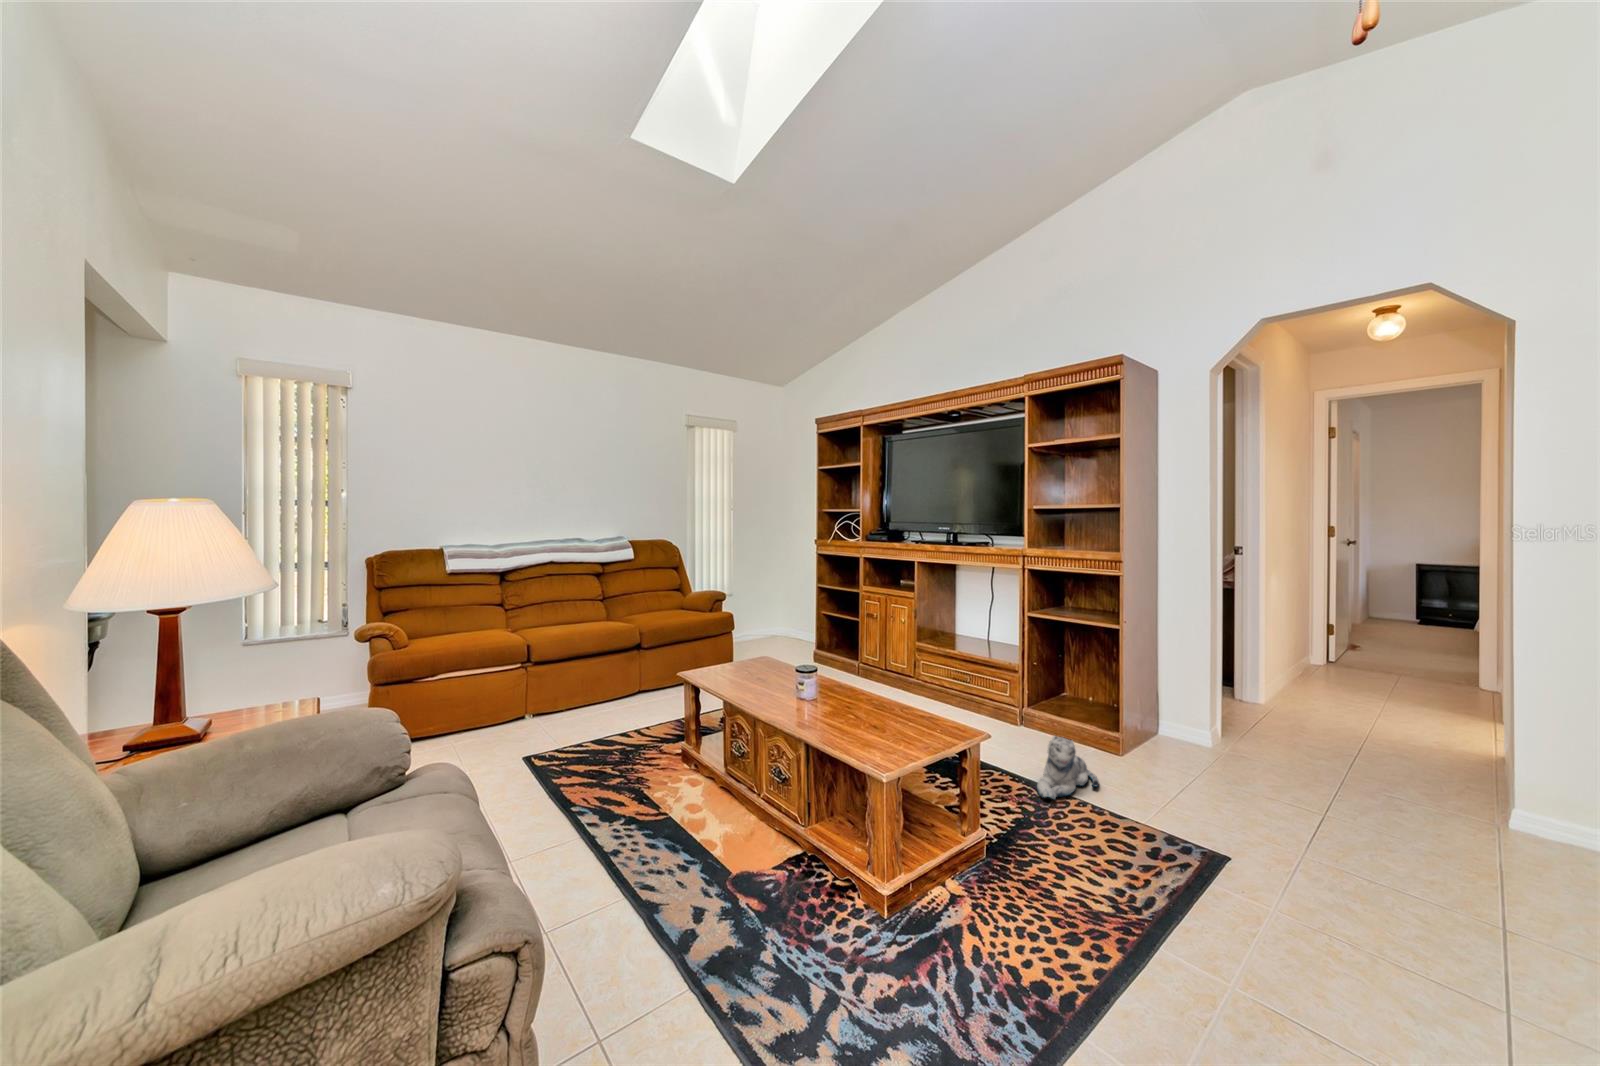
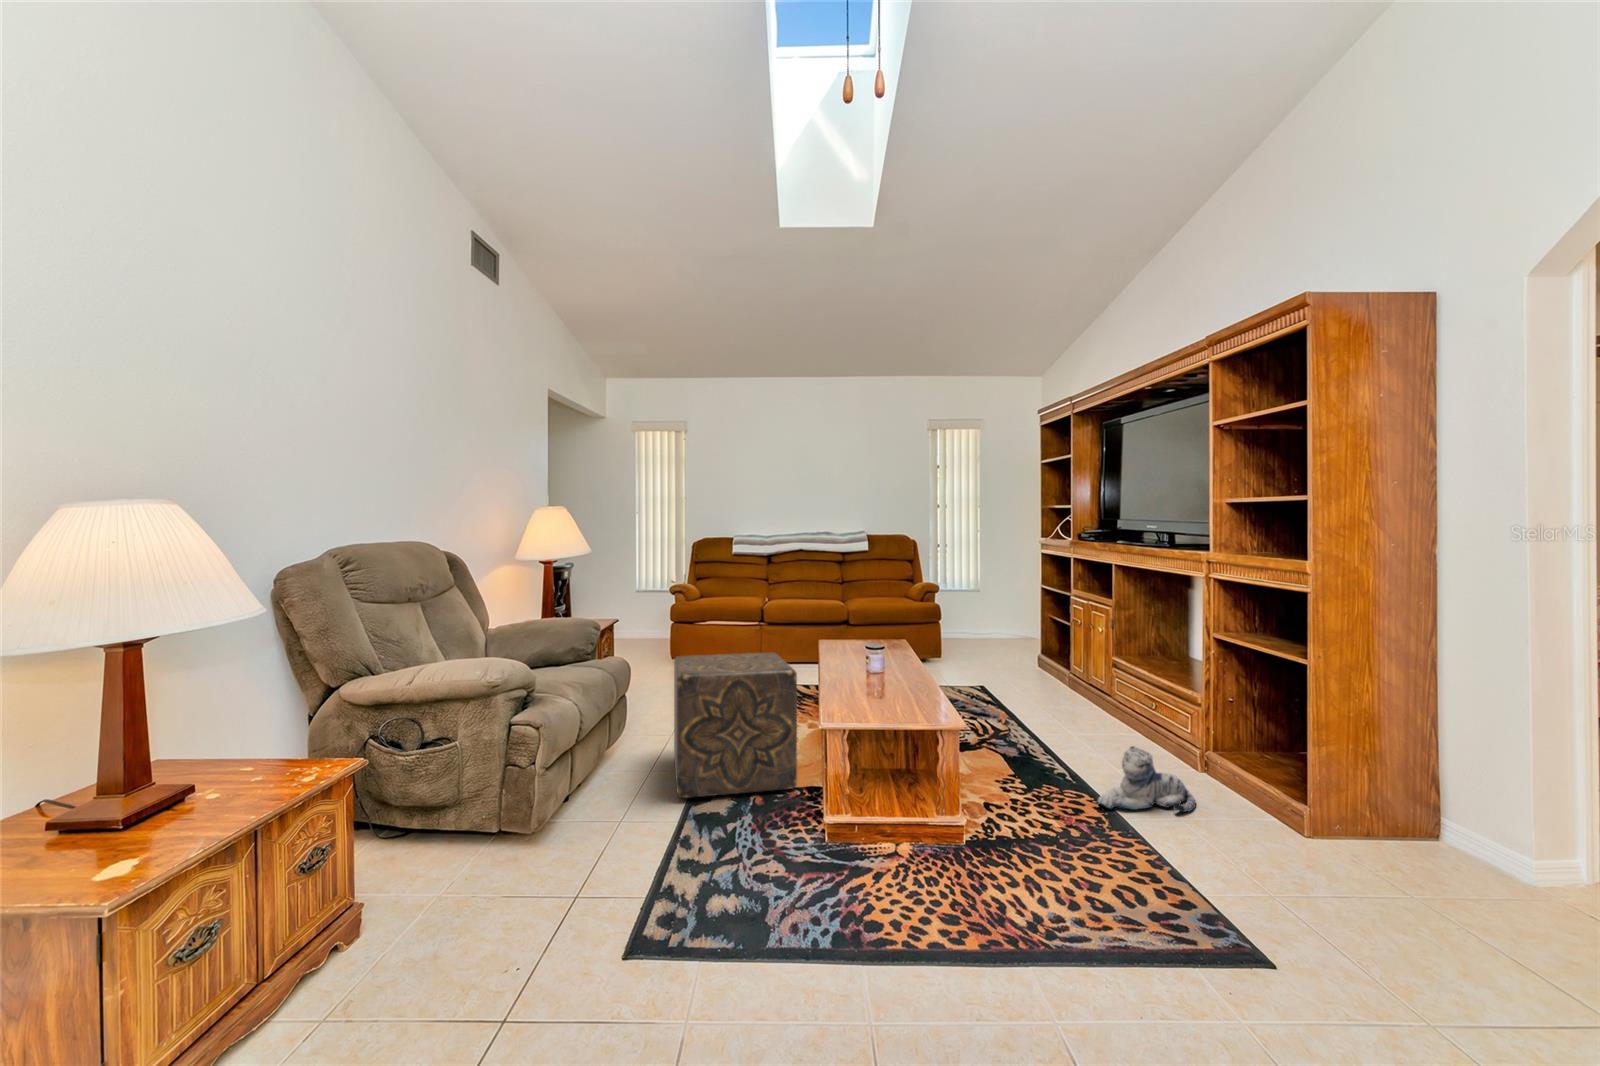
ottoman: none [564,703,780,941] -> present [674,653,797,798]

